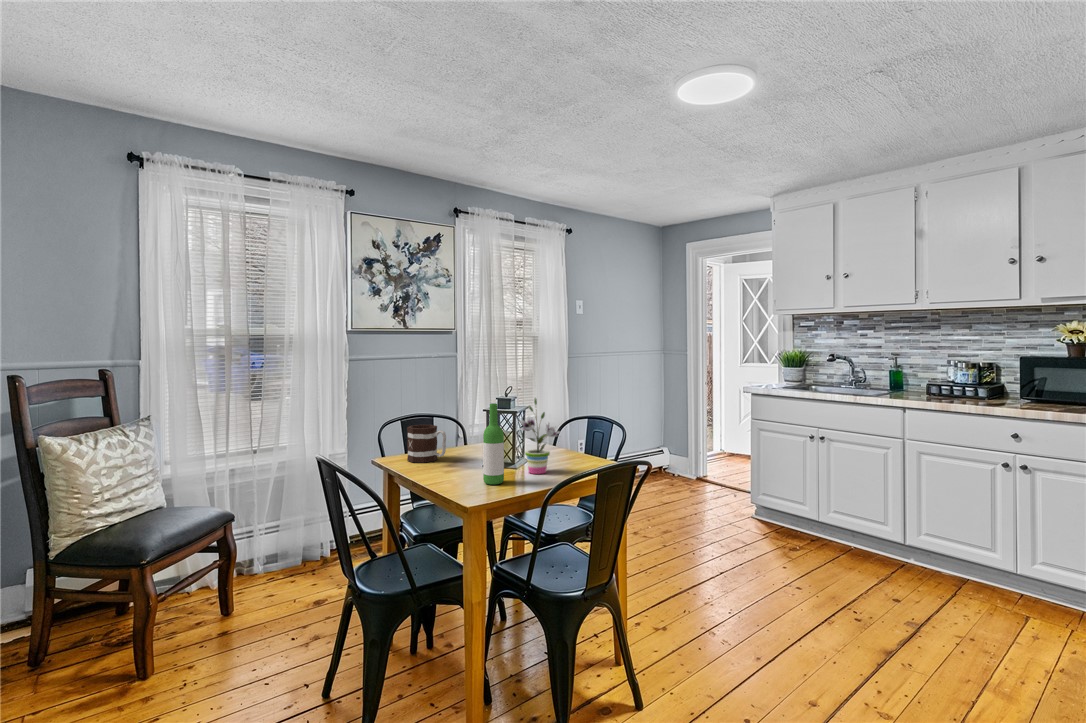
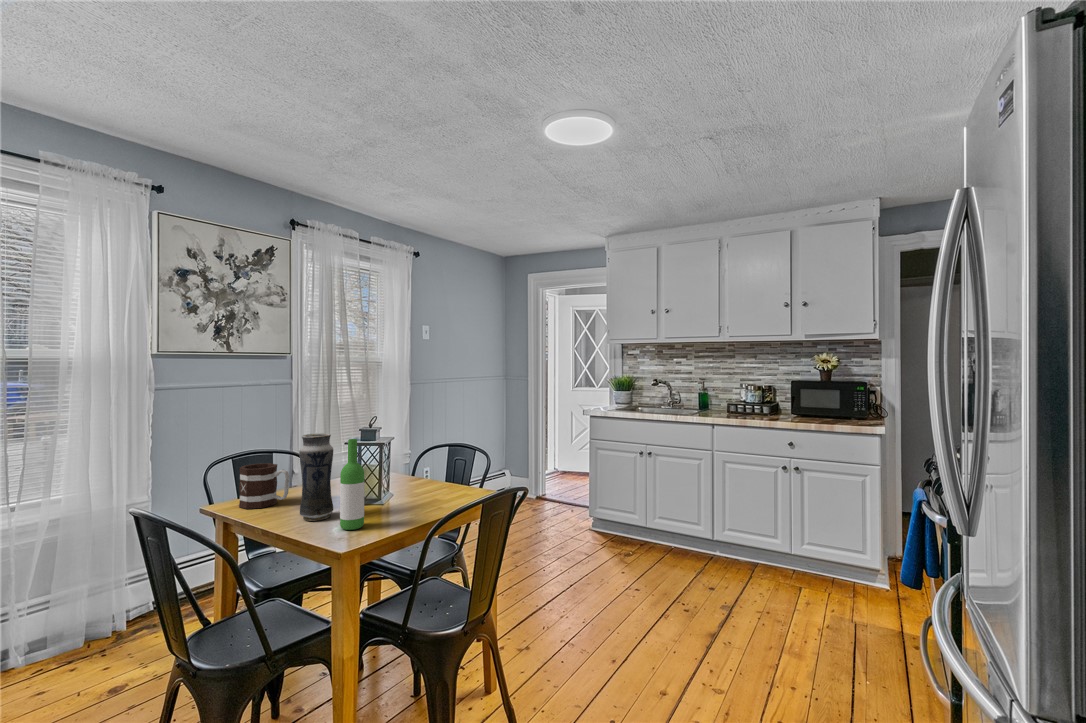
potted plant: present [519,398,560,474] -> none [378,430,426,512]
vase: none [452,399,480,475] -> present [299,433,333,521]

